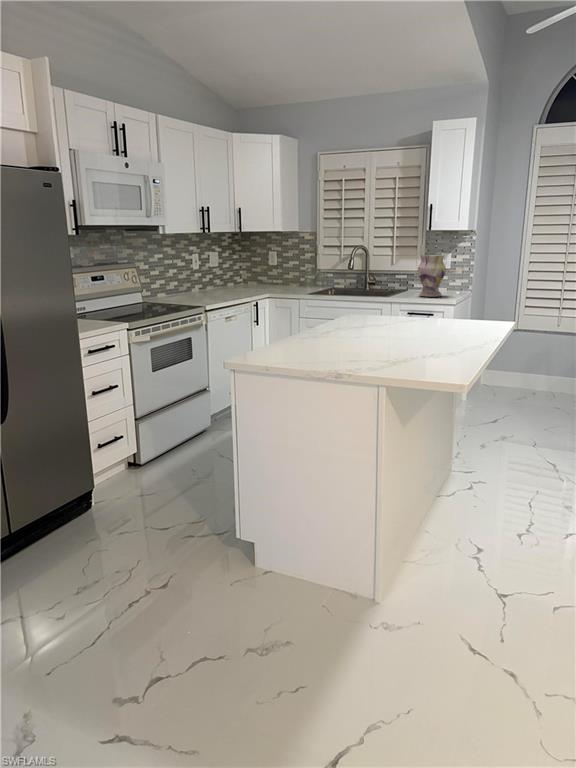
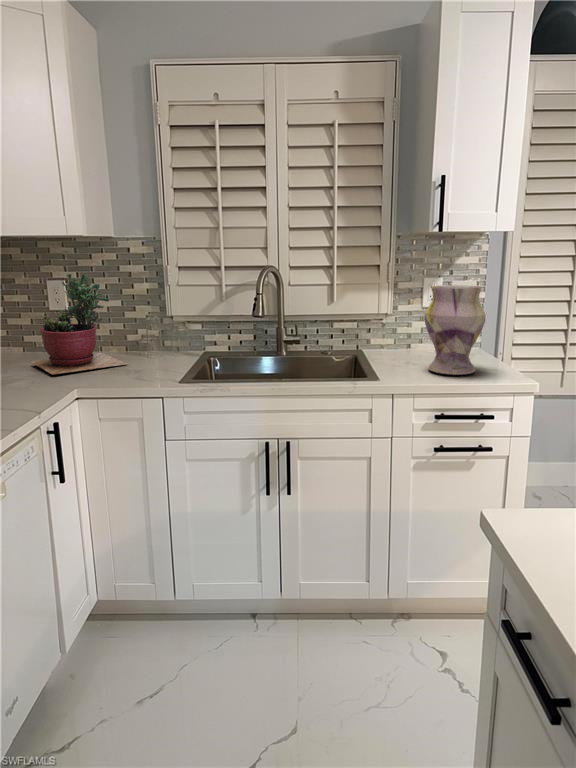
succulent plant: none [257,247,295,289] -> present [32,273,126,374]

